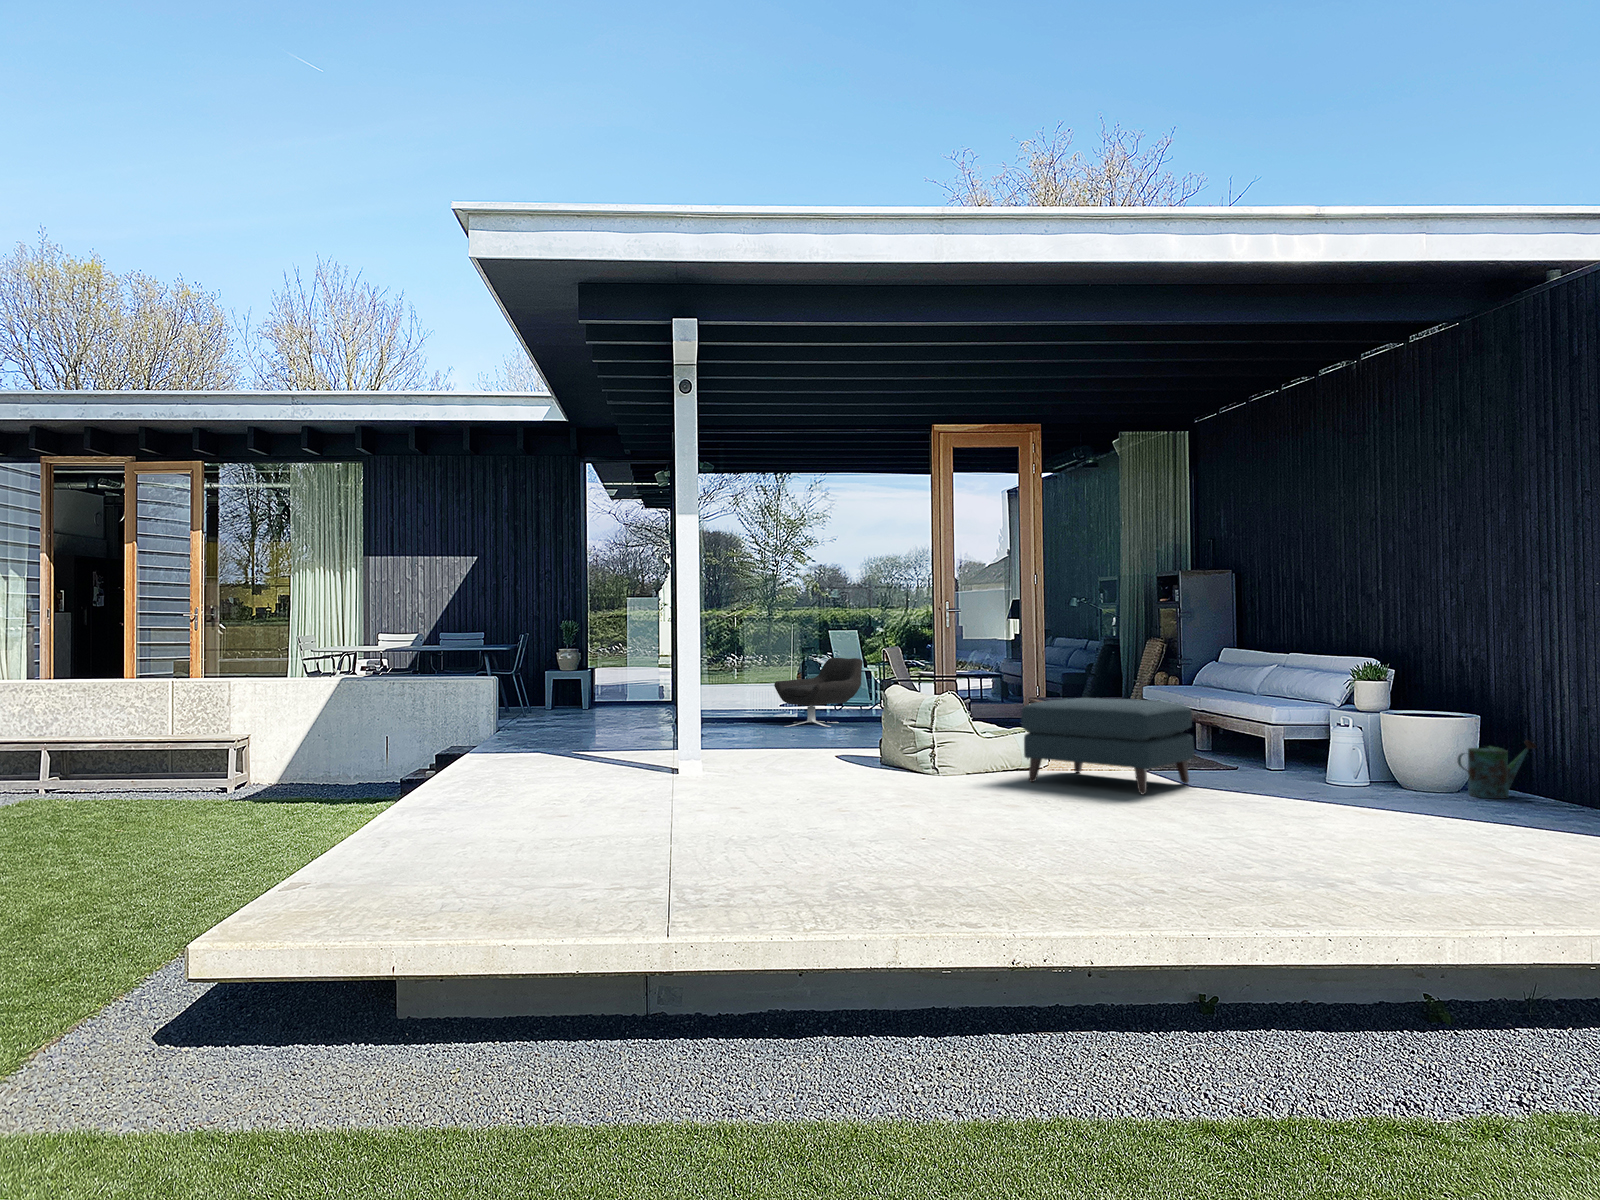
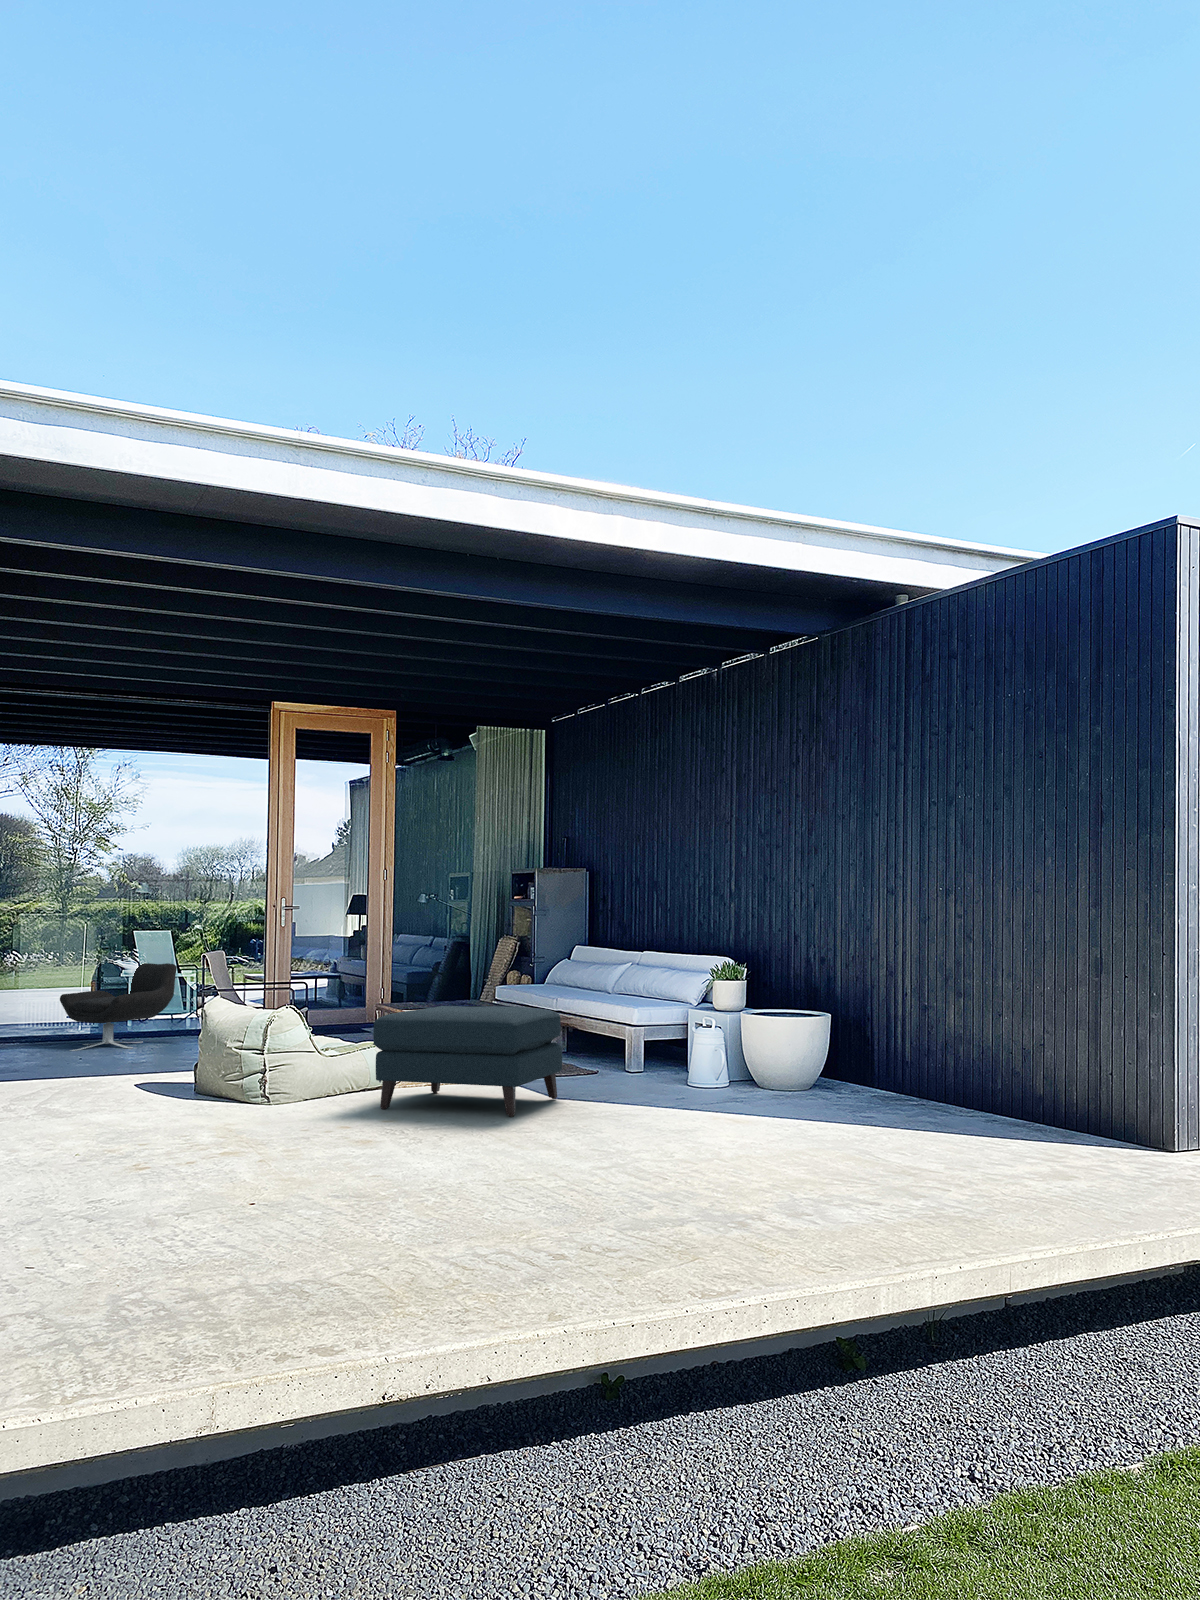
watering can: present [1458,740,1537,799] -> none [814,1034,880,1096]

